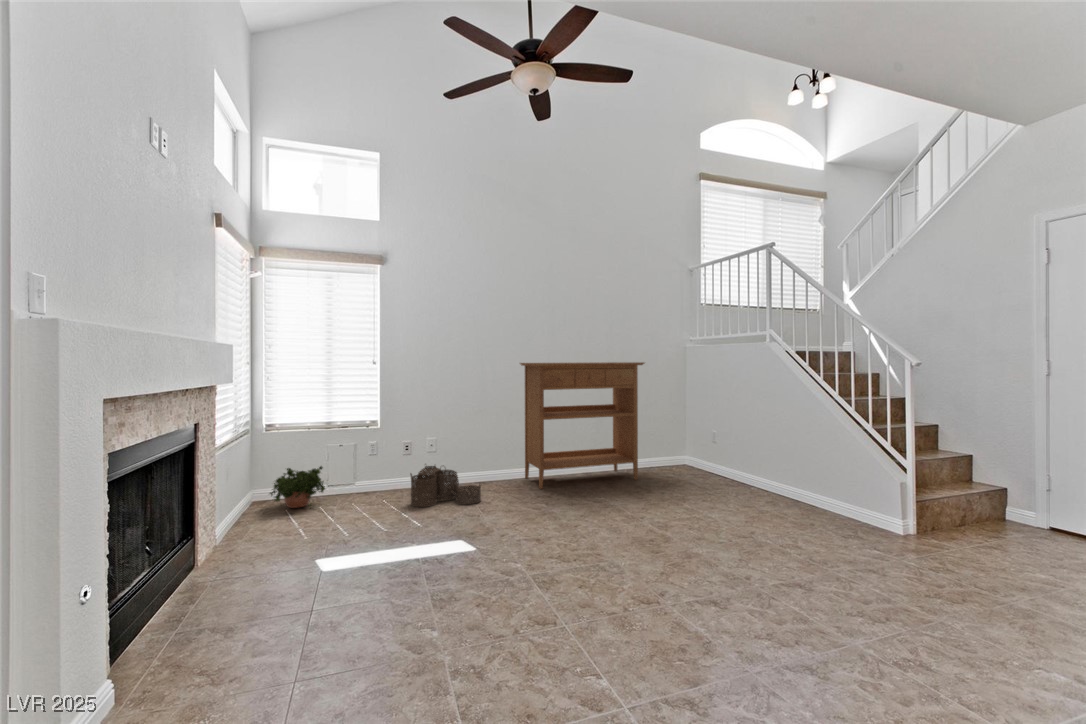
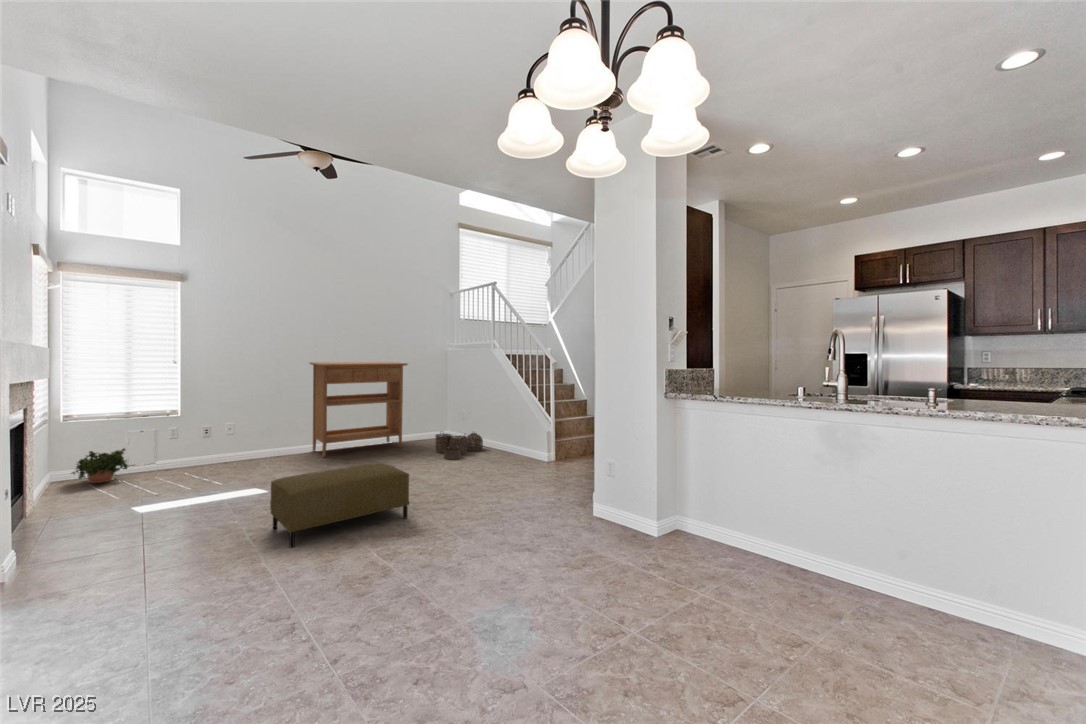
woven basket: present [410,466,481,507] -> present [435,432,483,460]
ottoman: none [490,512,719,672] -> present [270,463,409,547]

